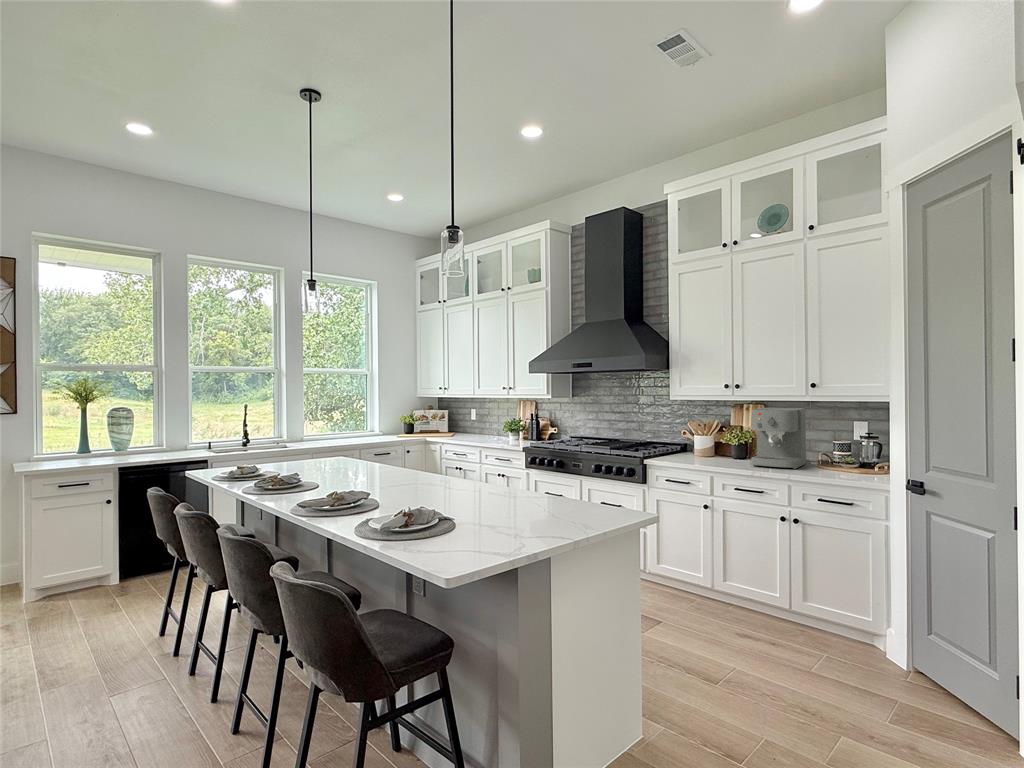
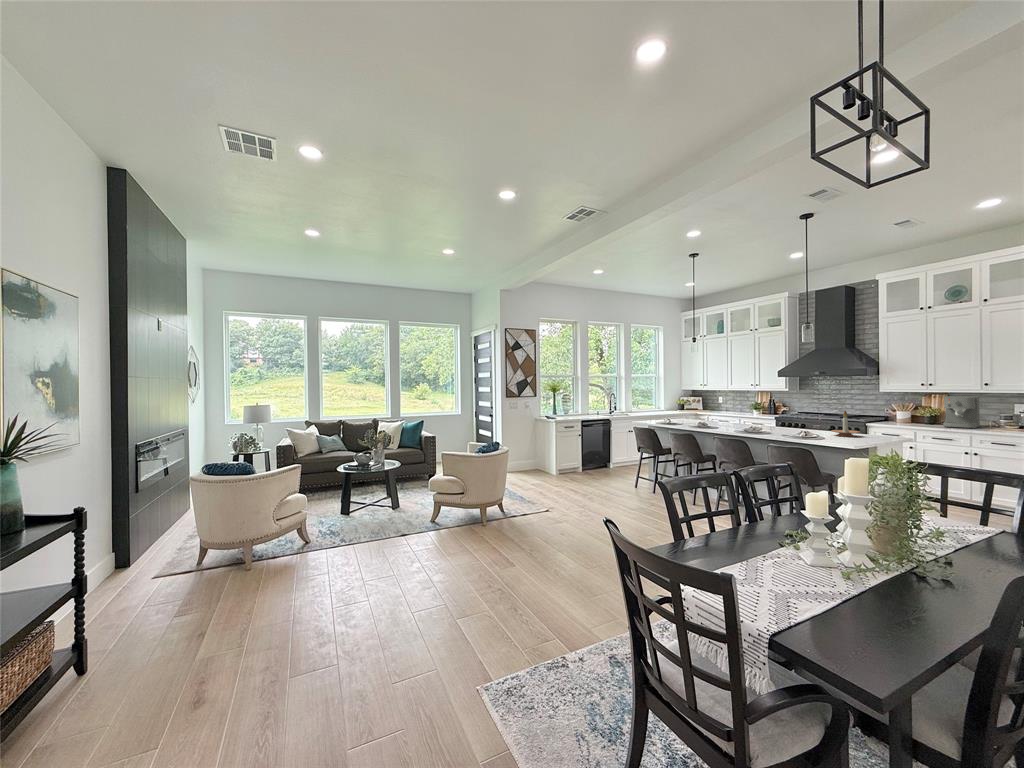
candle holder: none [491,446,550,513] -> present [831,411,860,437]

